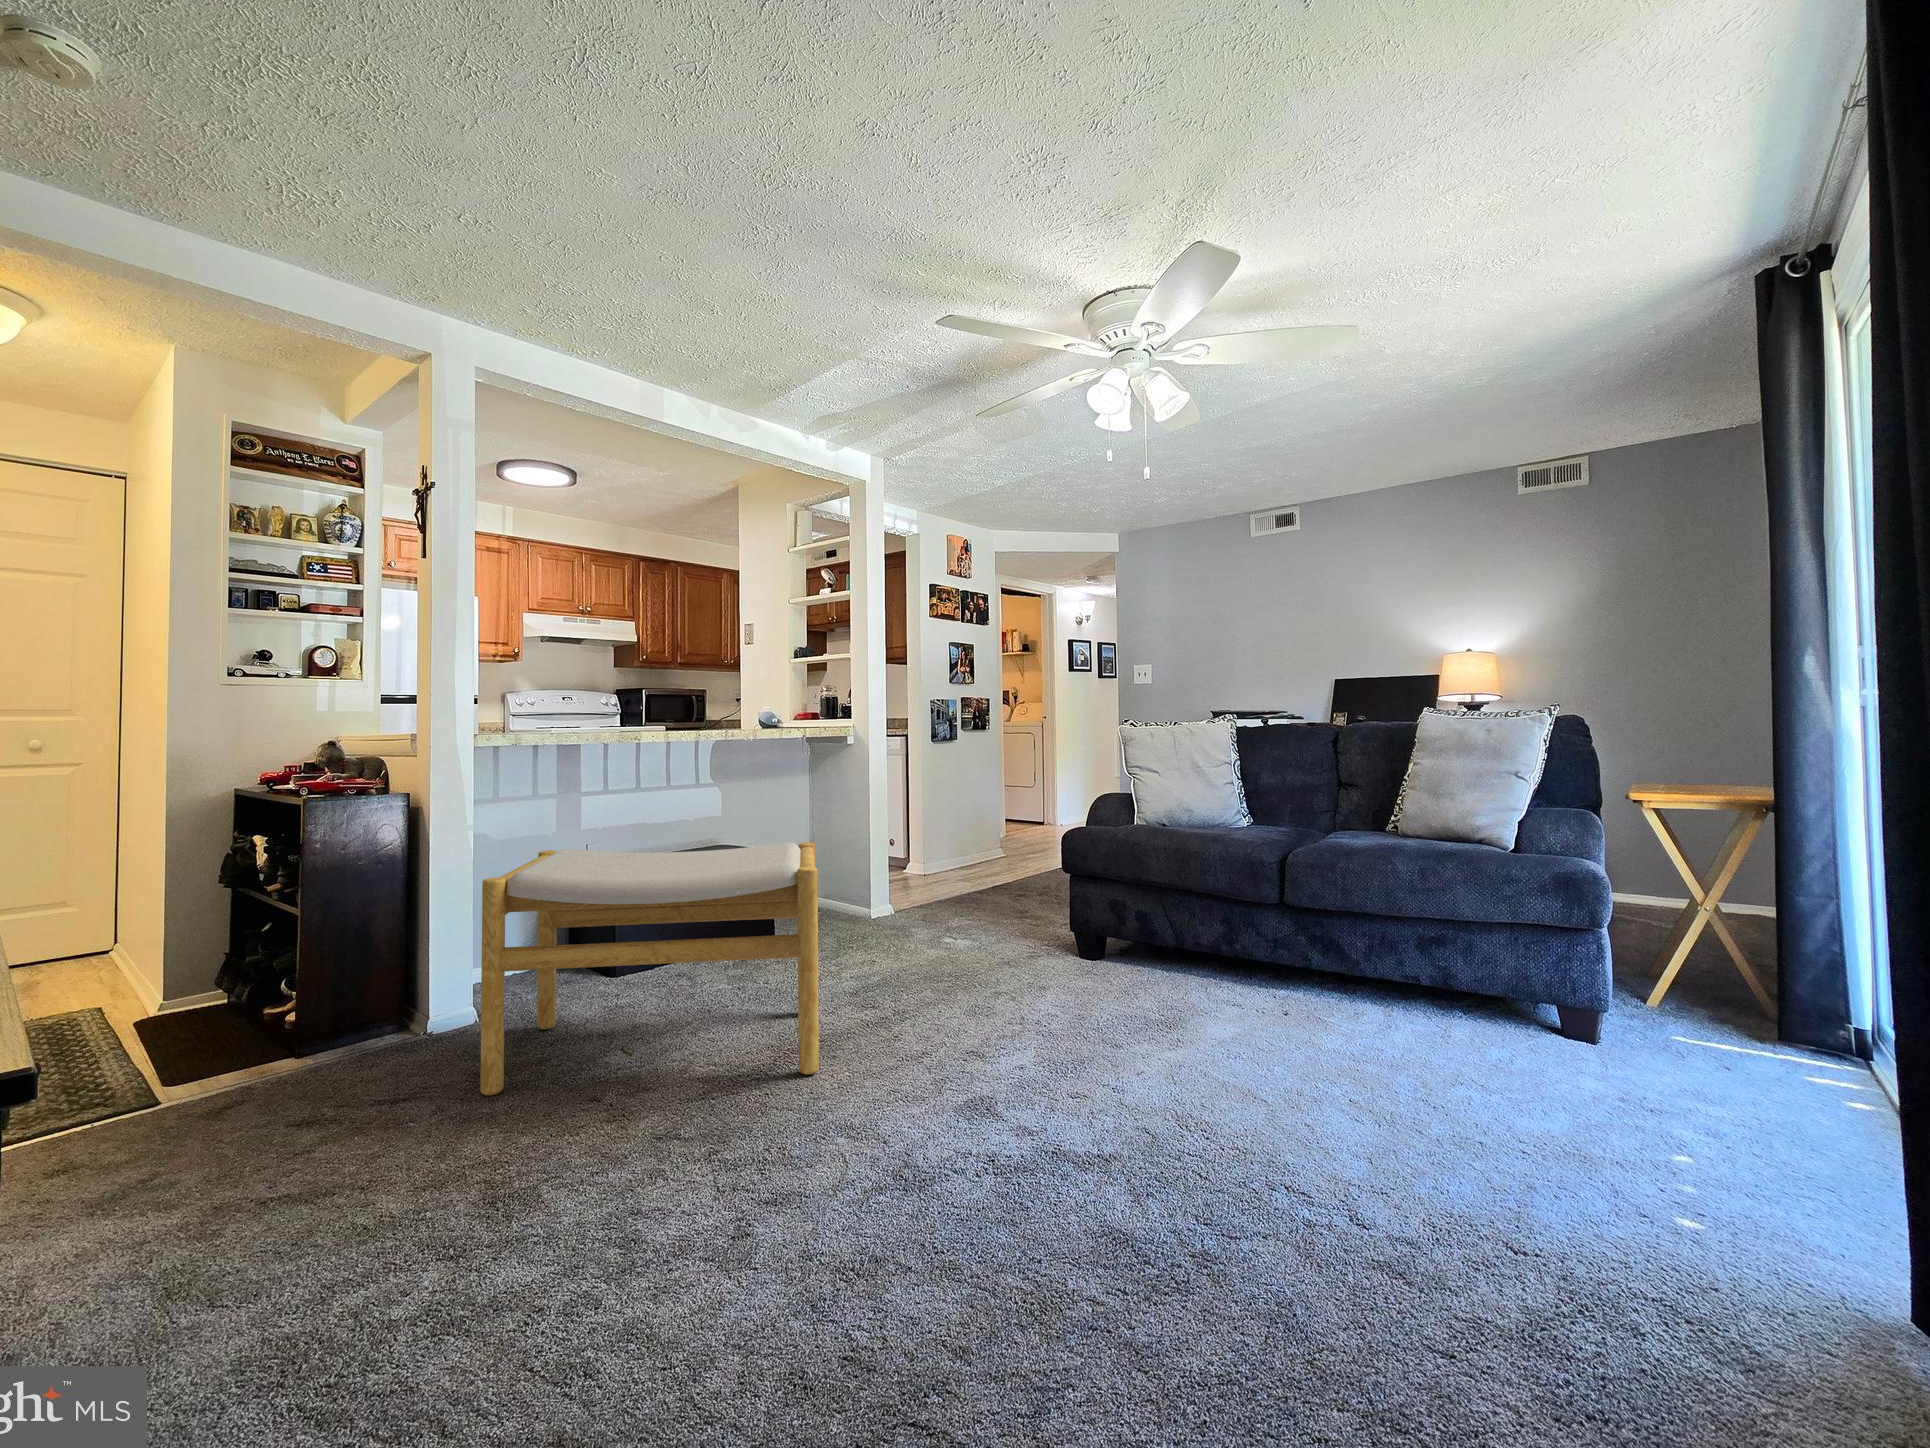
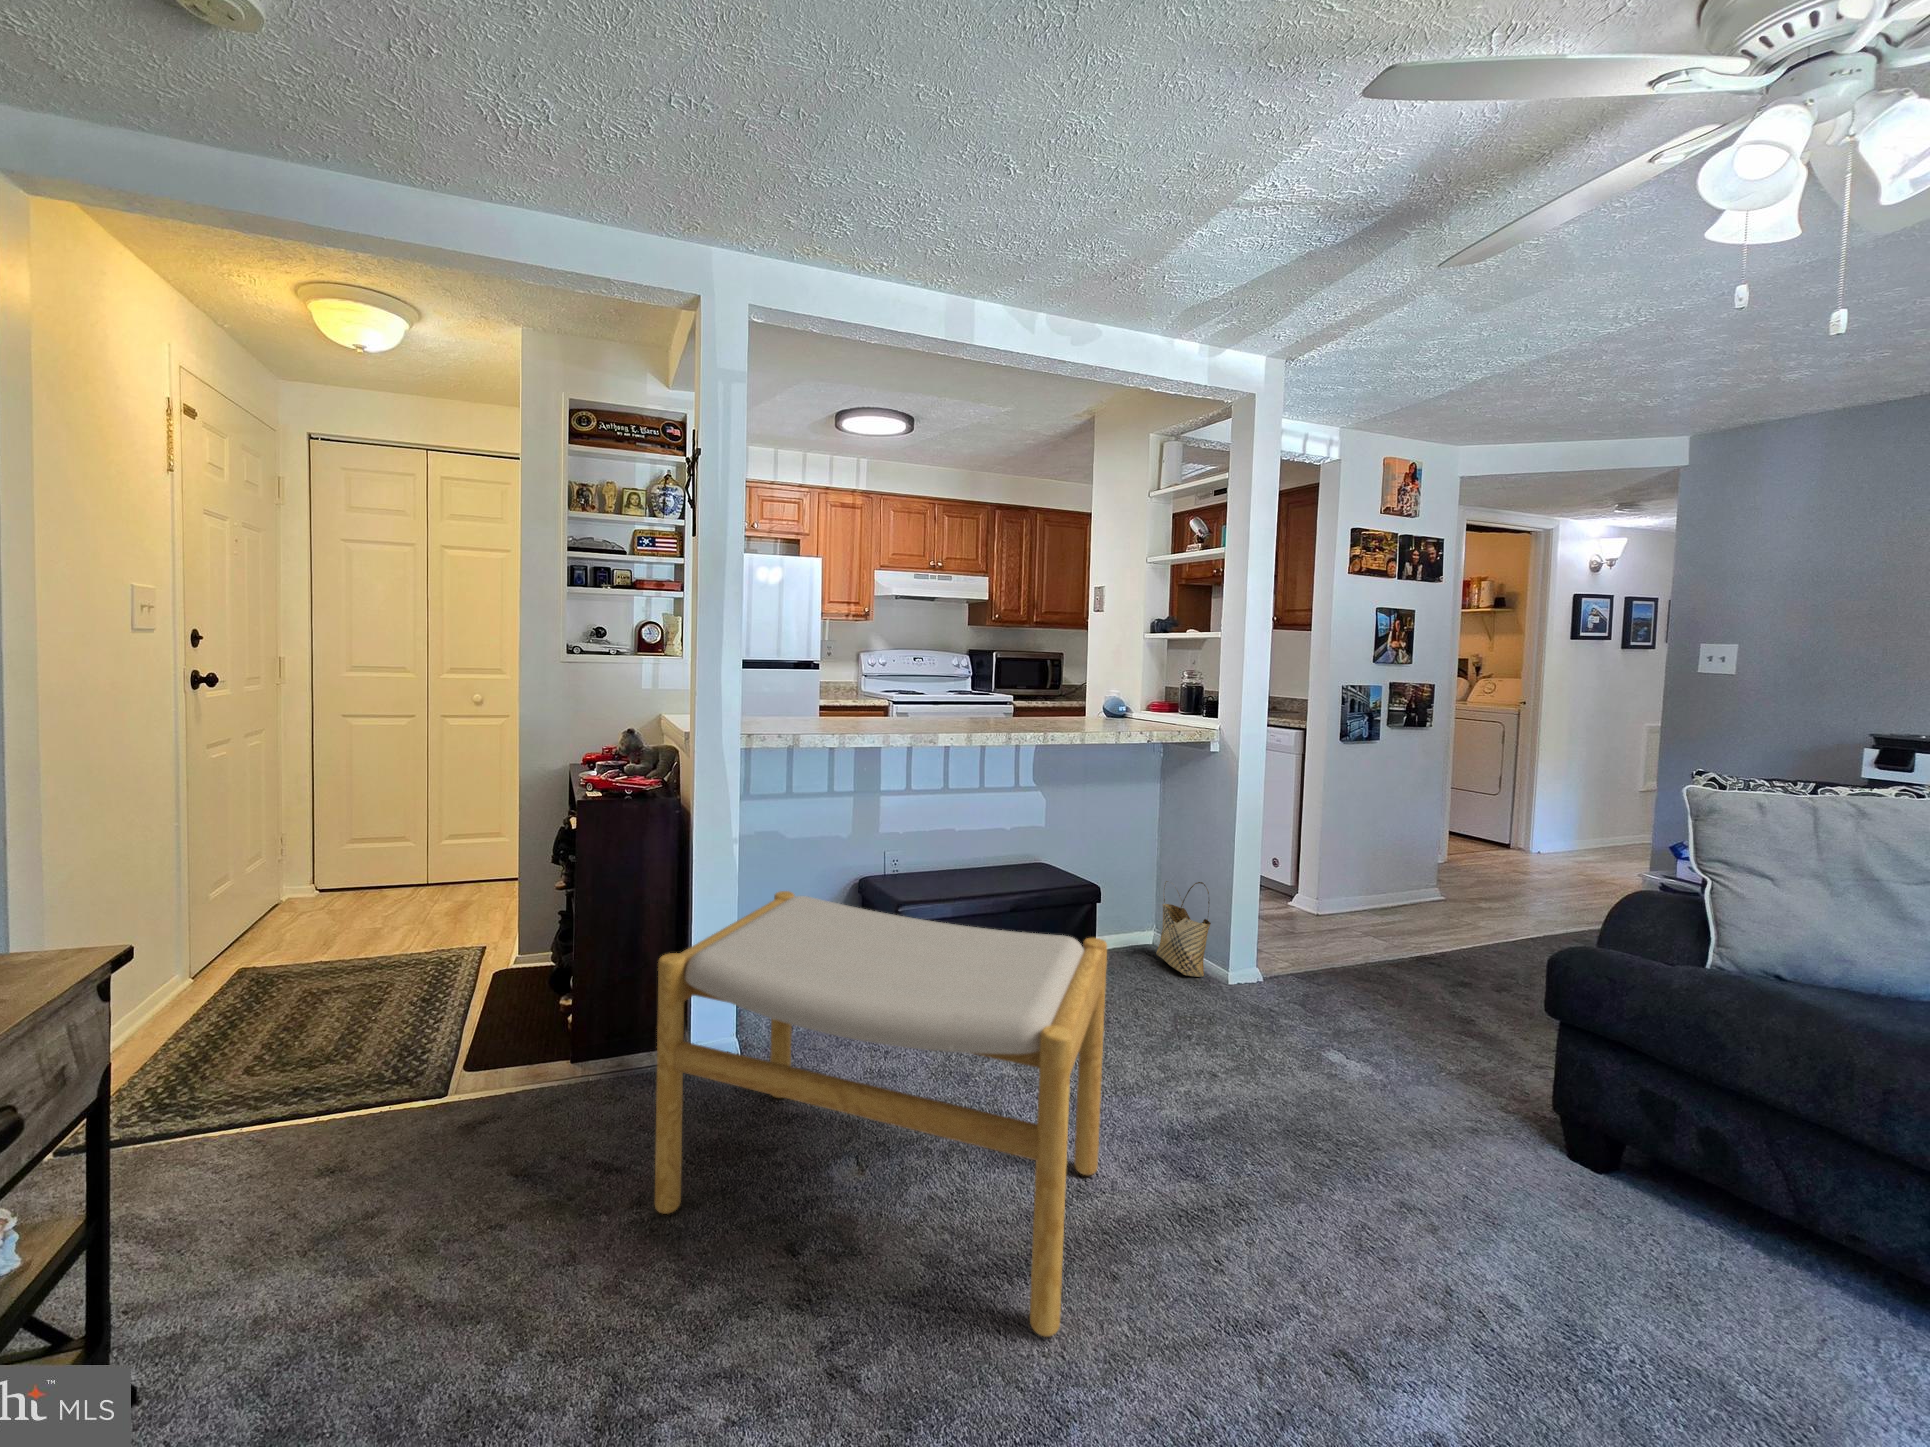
woven basket: none [817,847,858,919] -> present [1156,881,1211,977]

